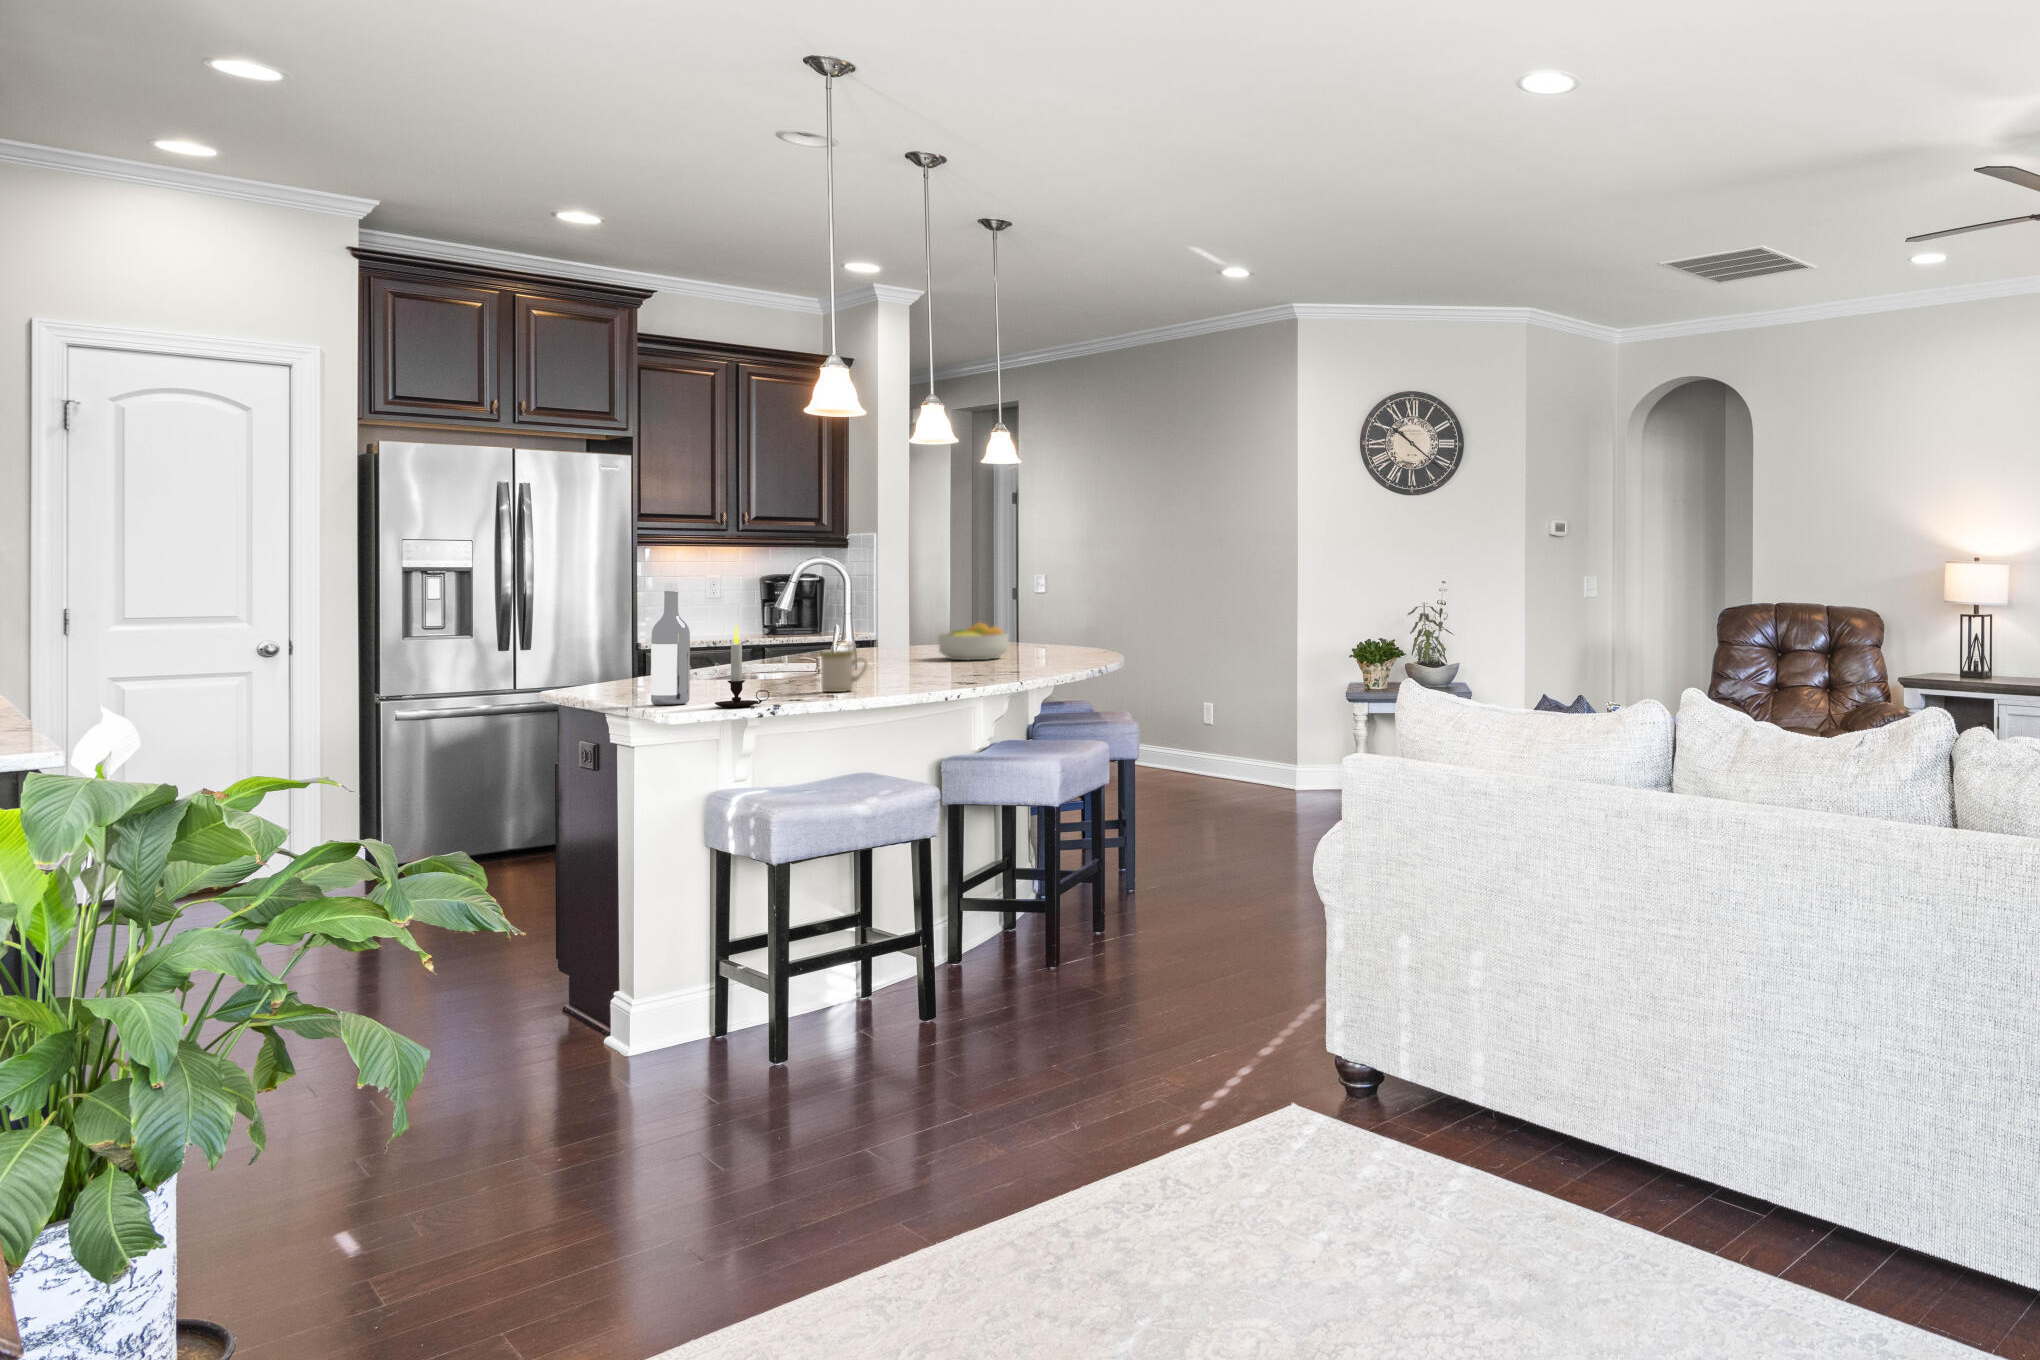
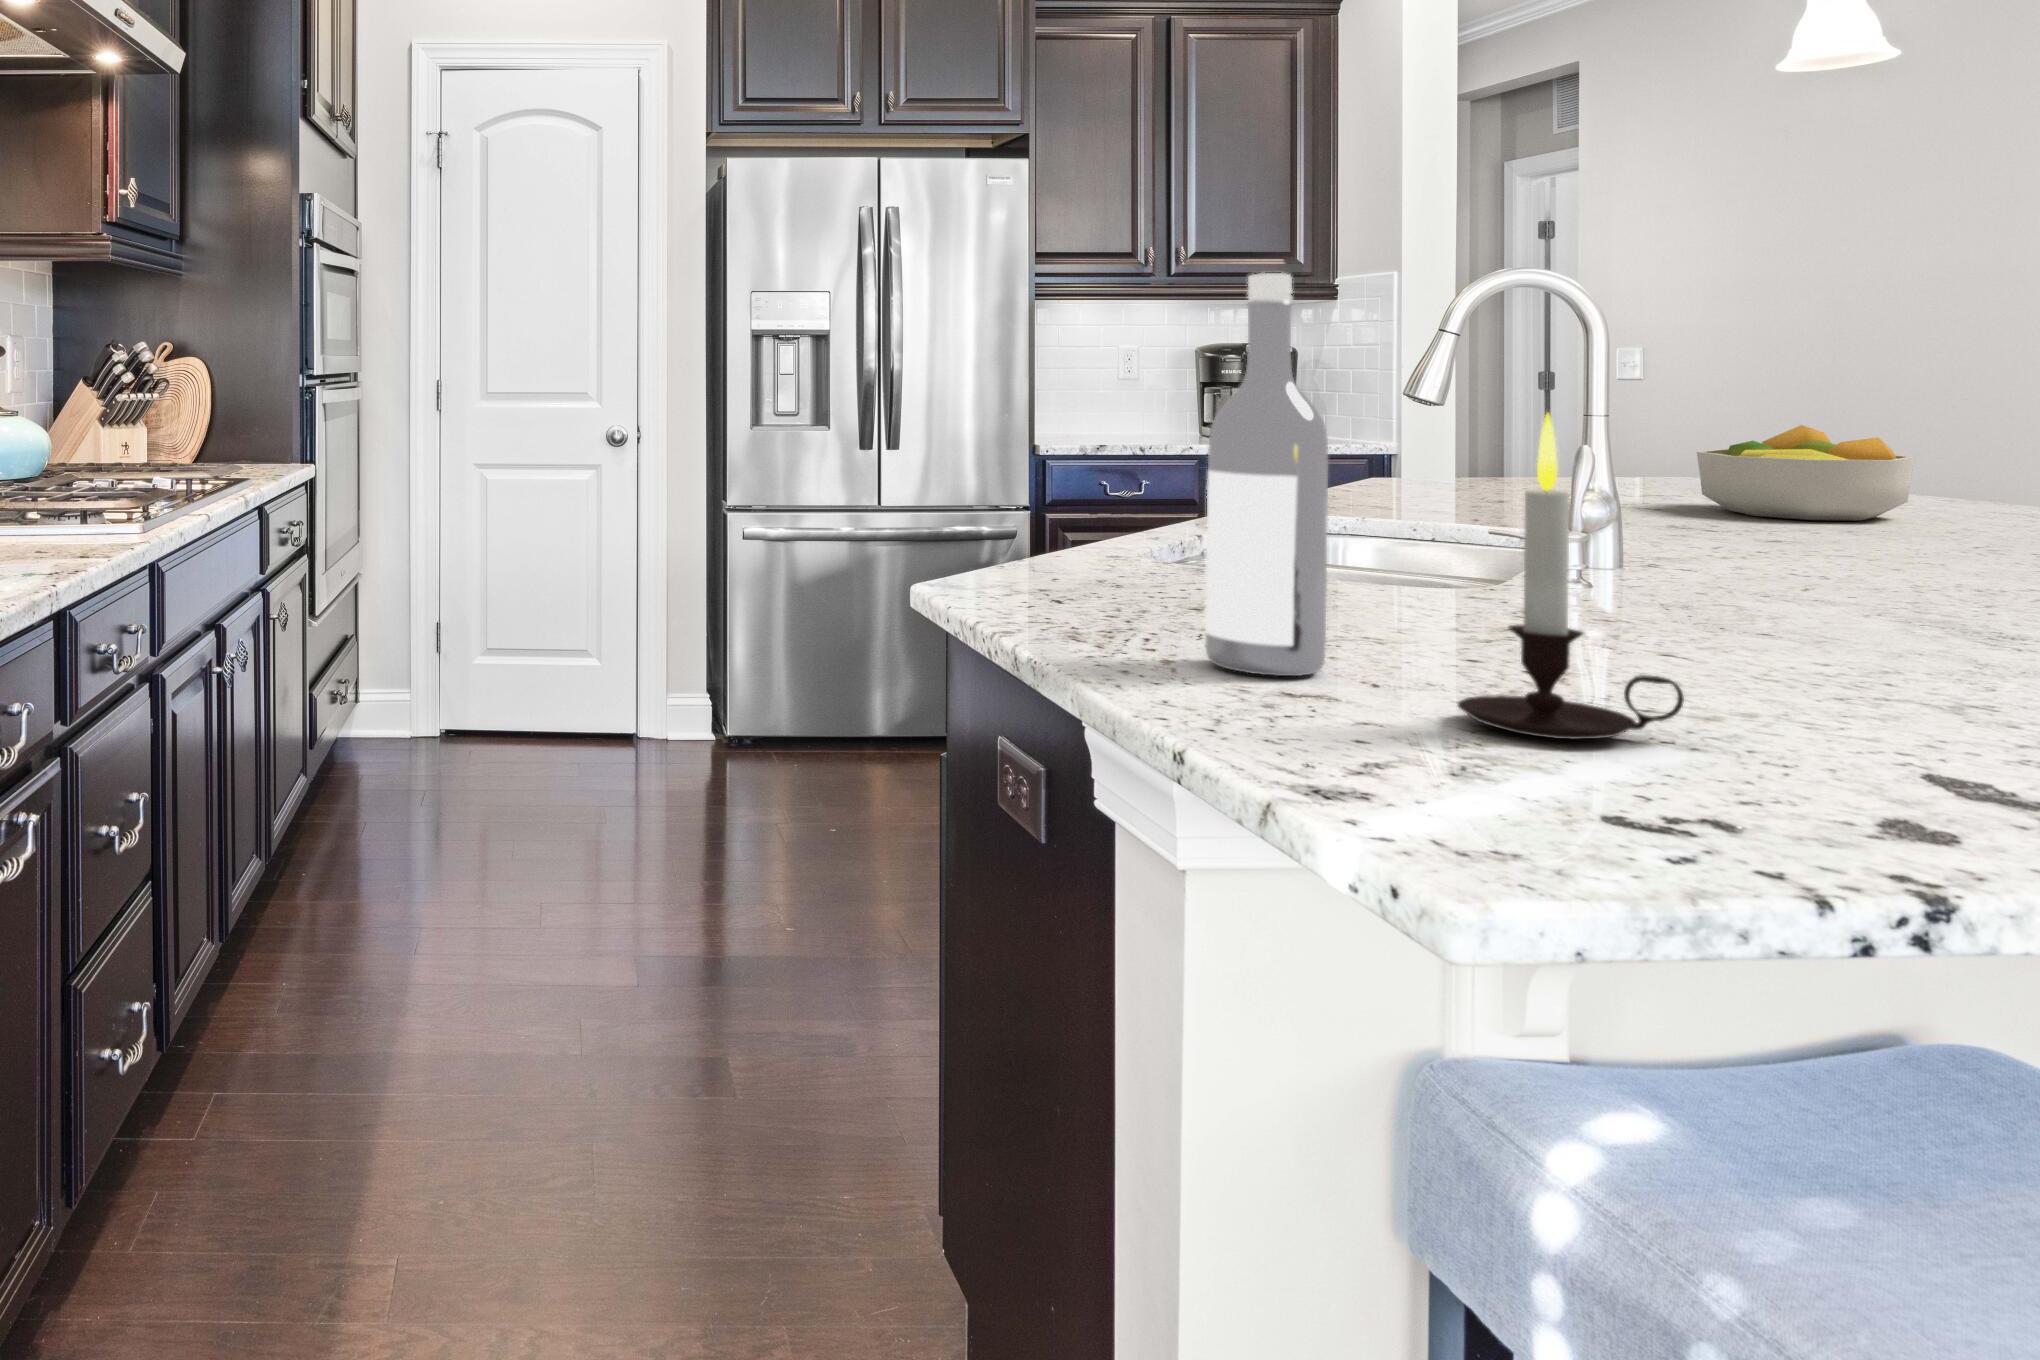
mug: present [821,651,868,692] -> none [1693,512,1884,657]

